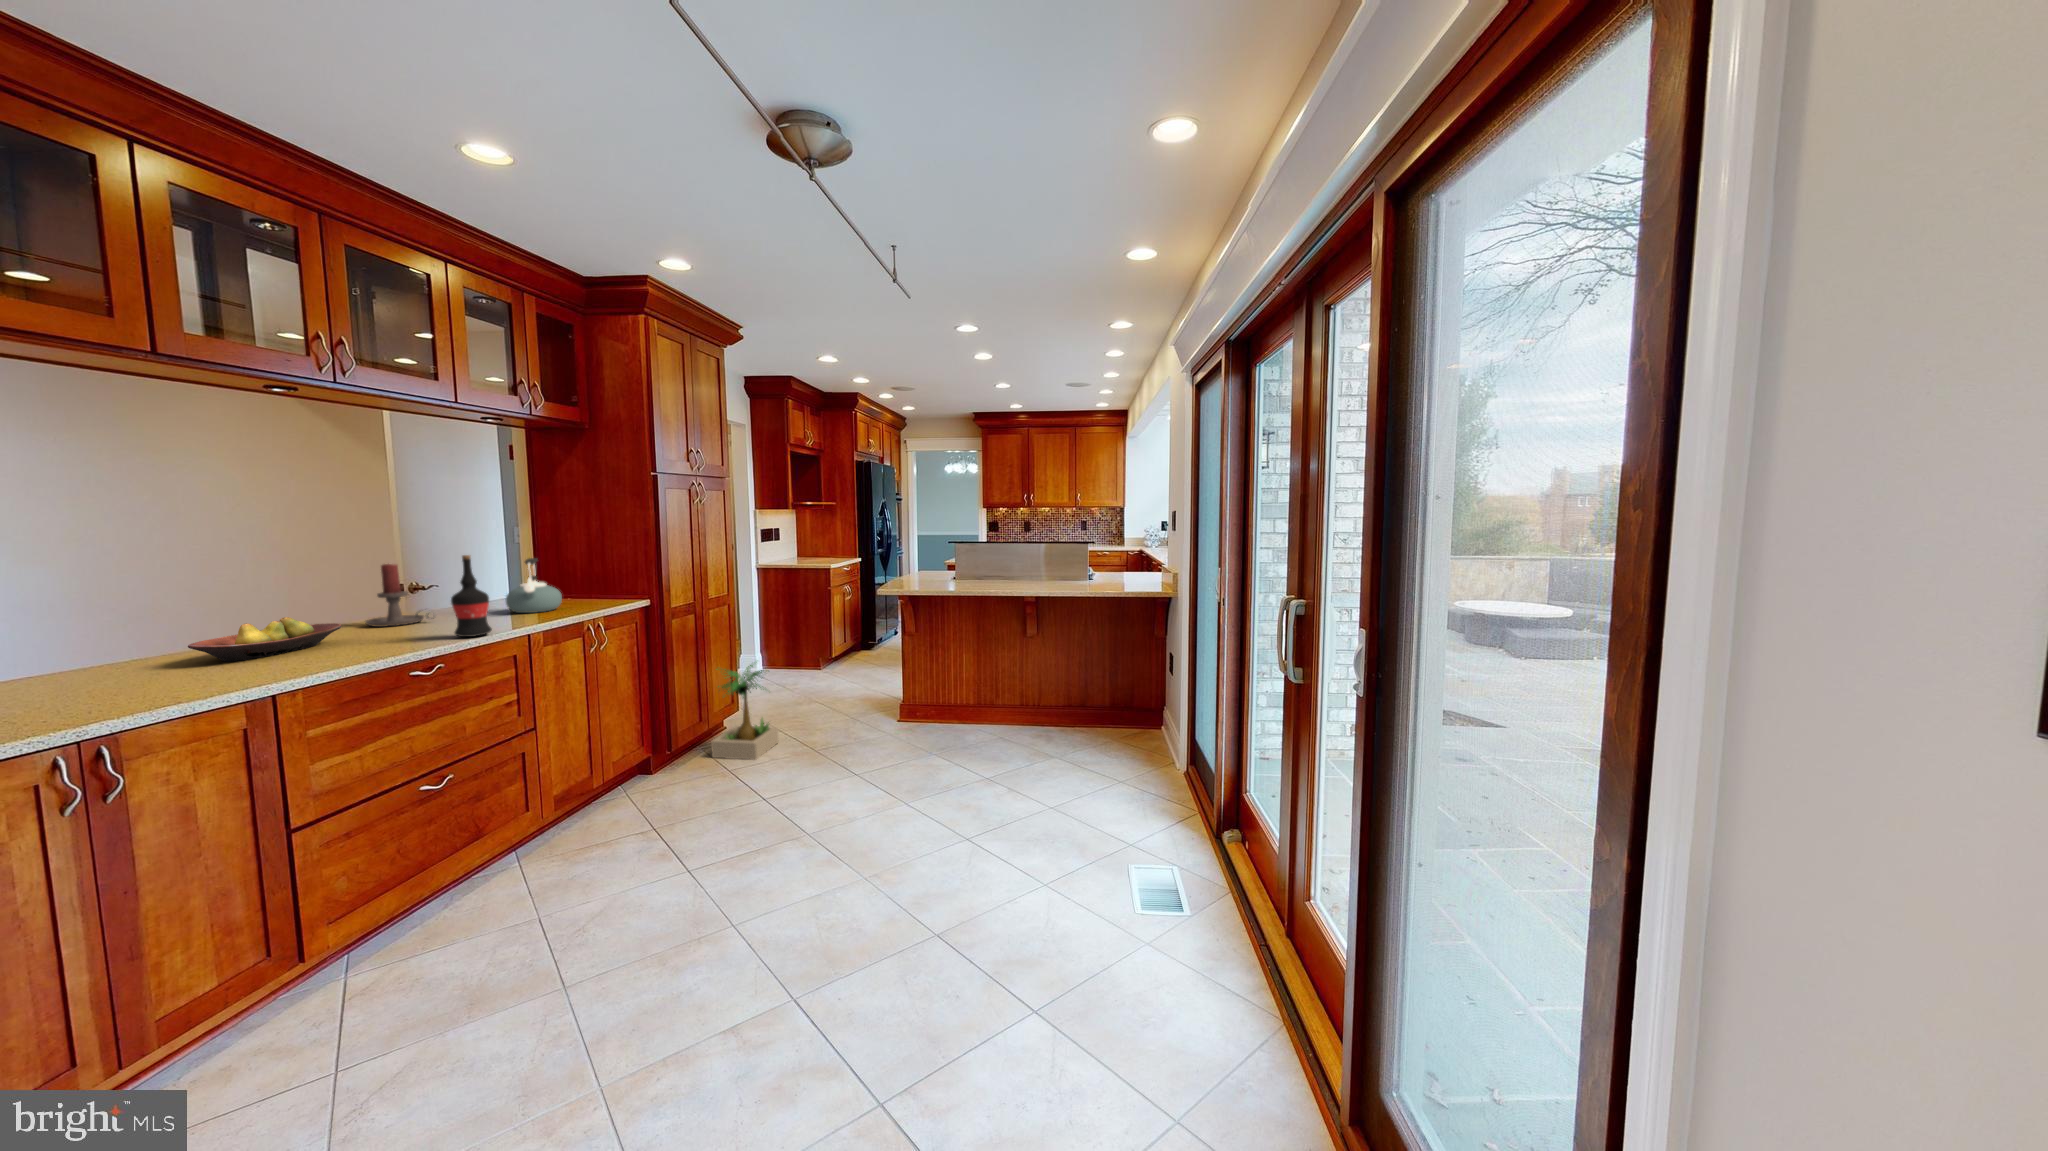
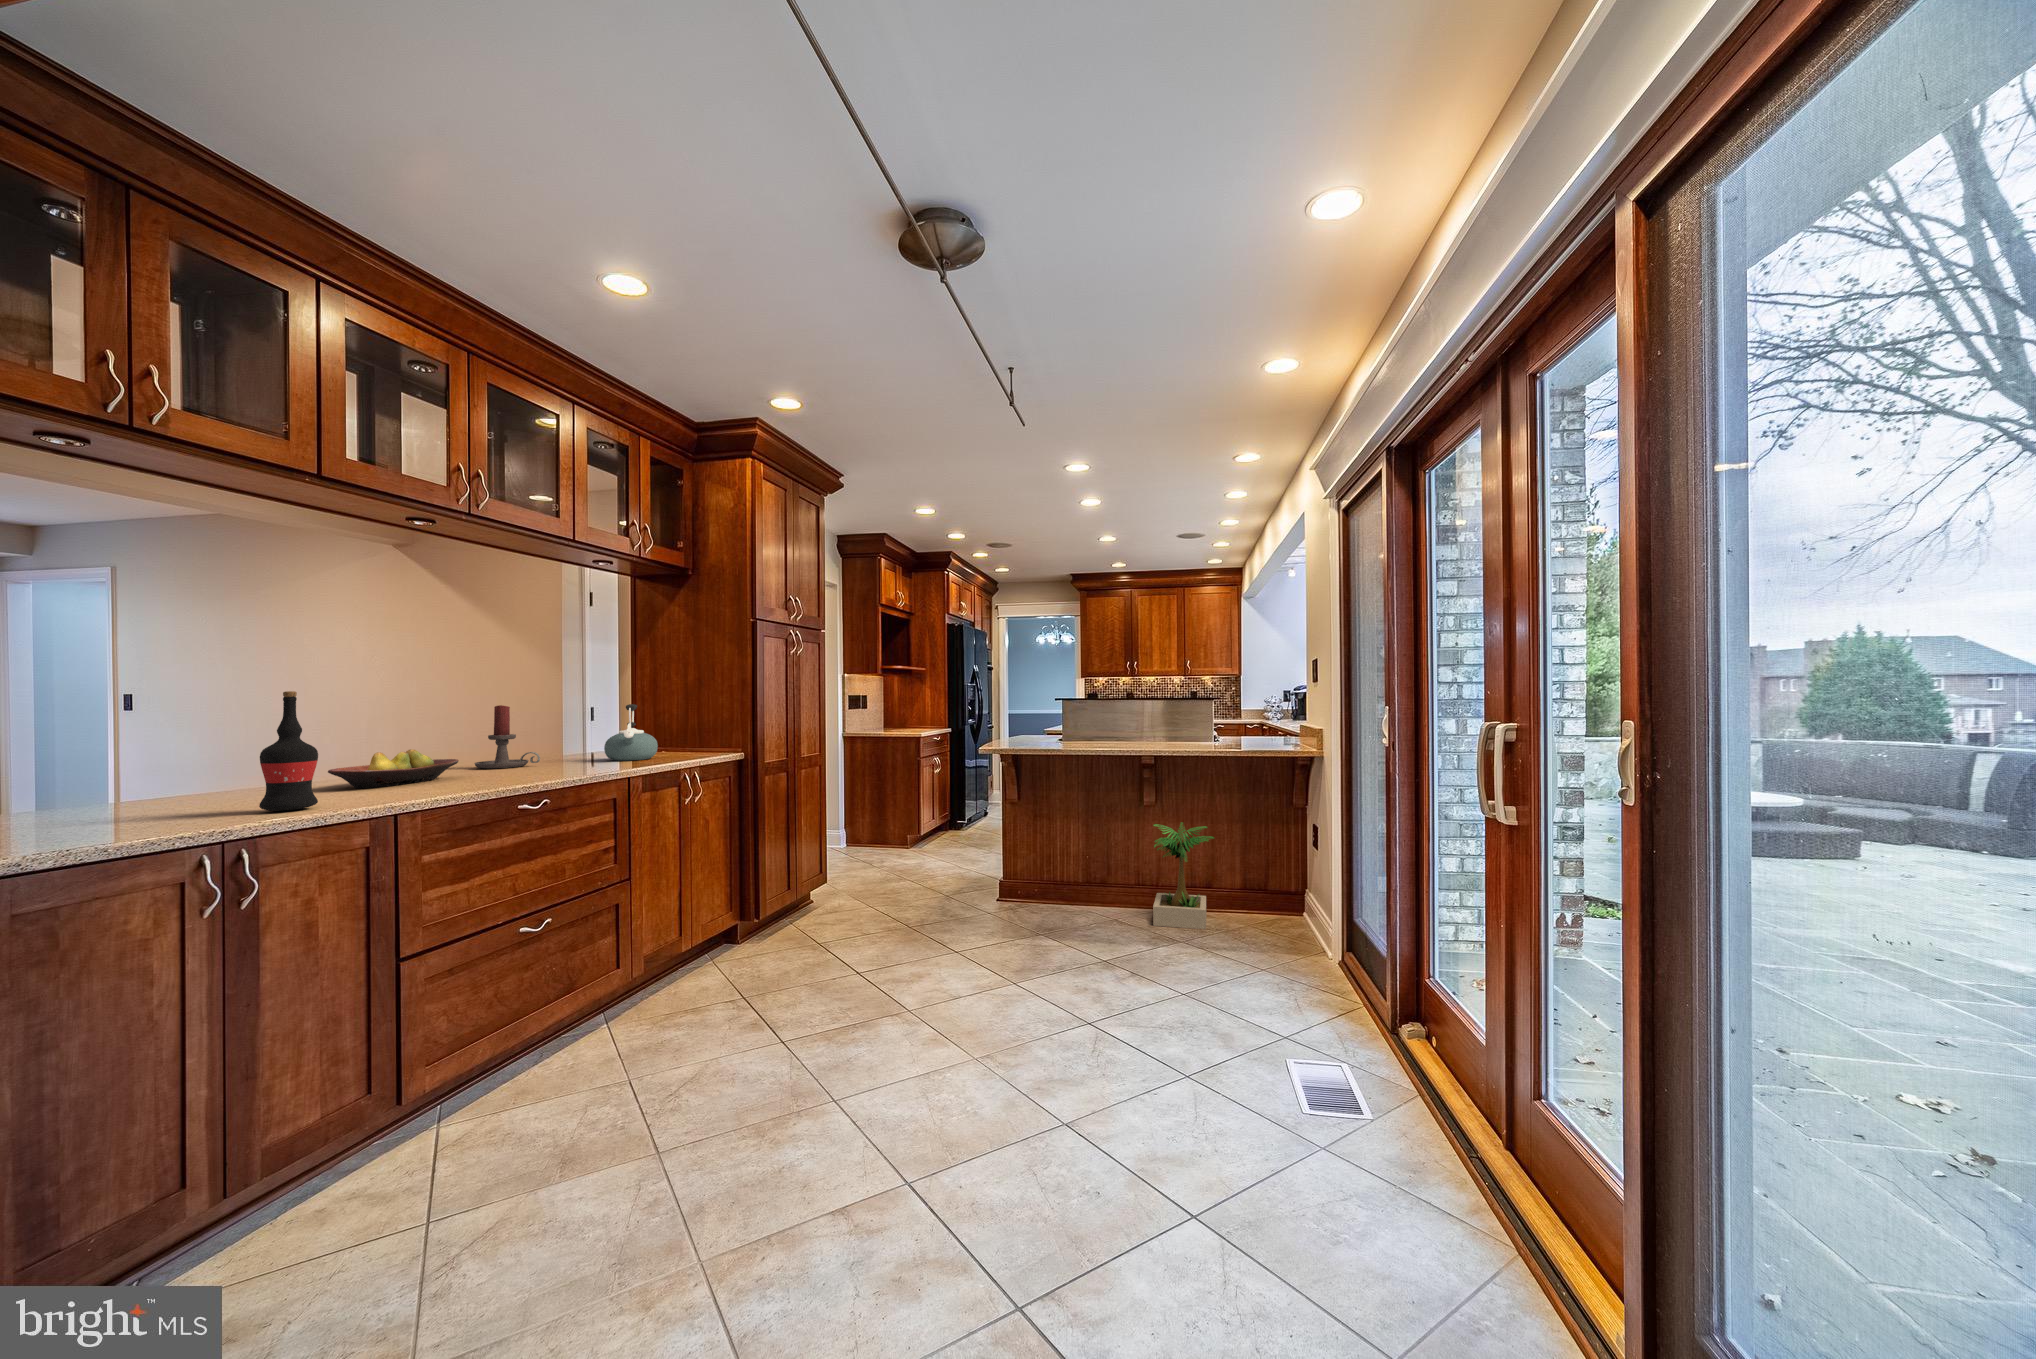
wine bottle: present [451,555,492,637] -> present [259,691,318,811]
potted plant: present [711,665,779,760] -> present [1153,823,1214,929]

